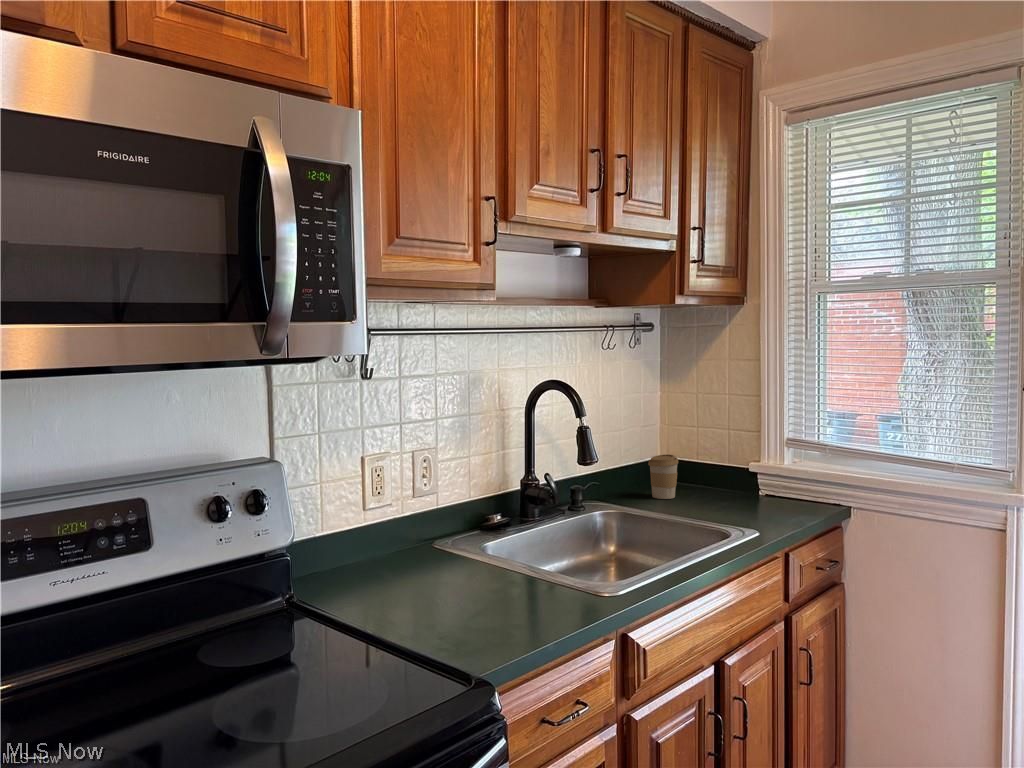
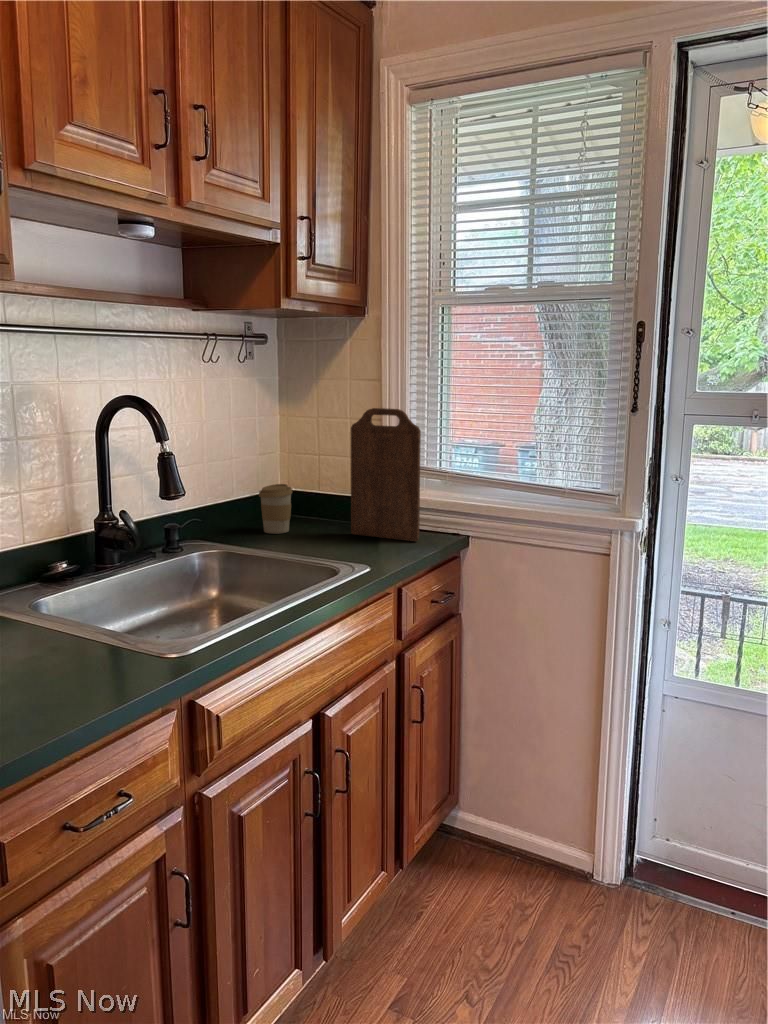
cutting board: none [733,387,802,510] -> present [351,408,421,541]

